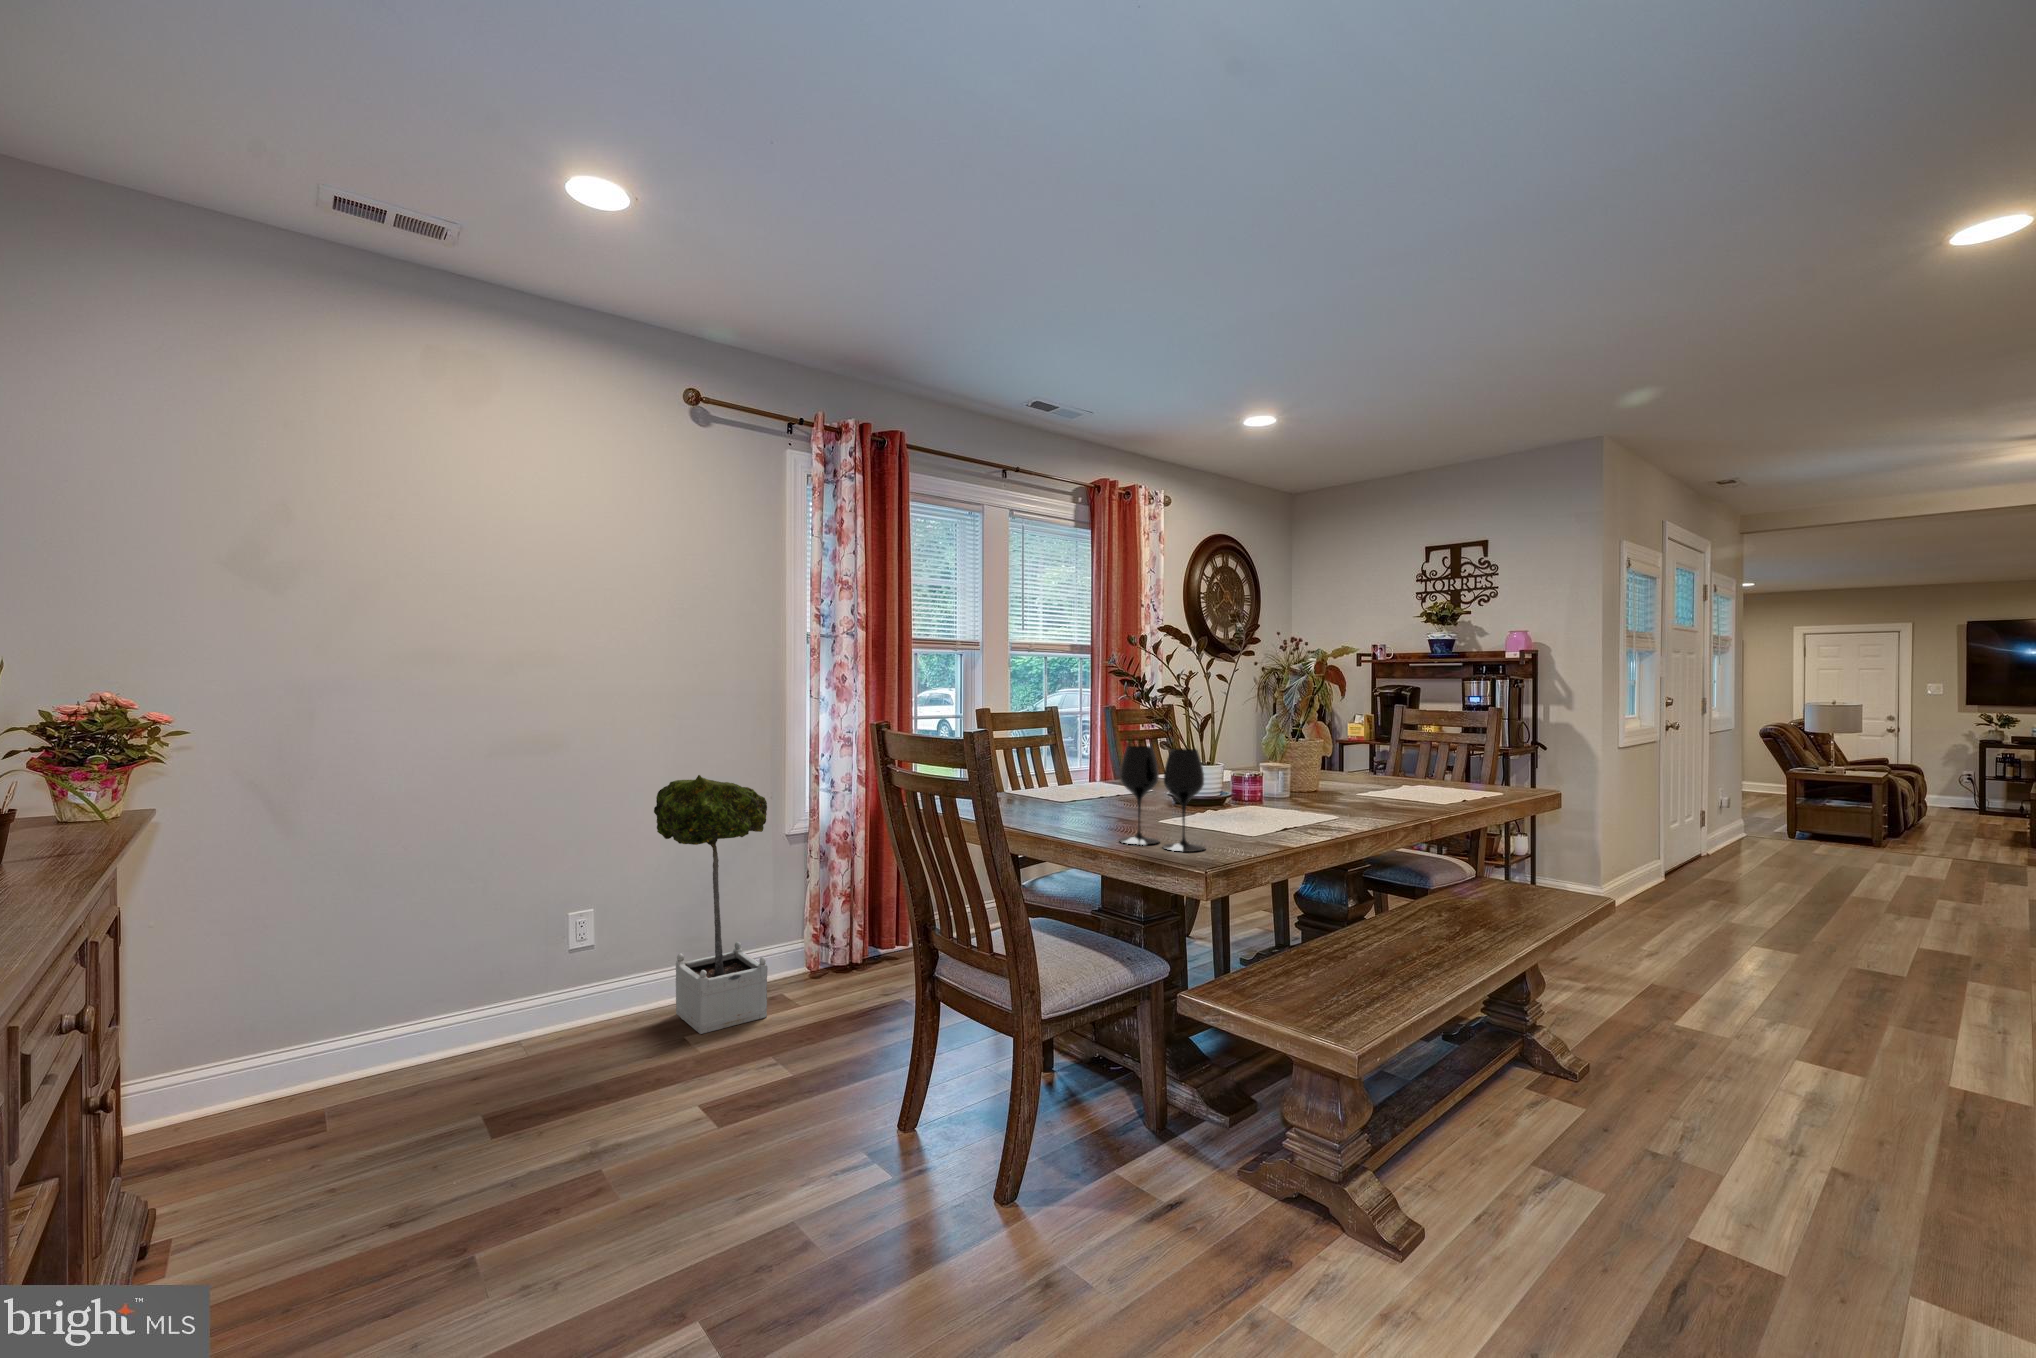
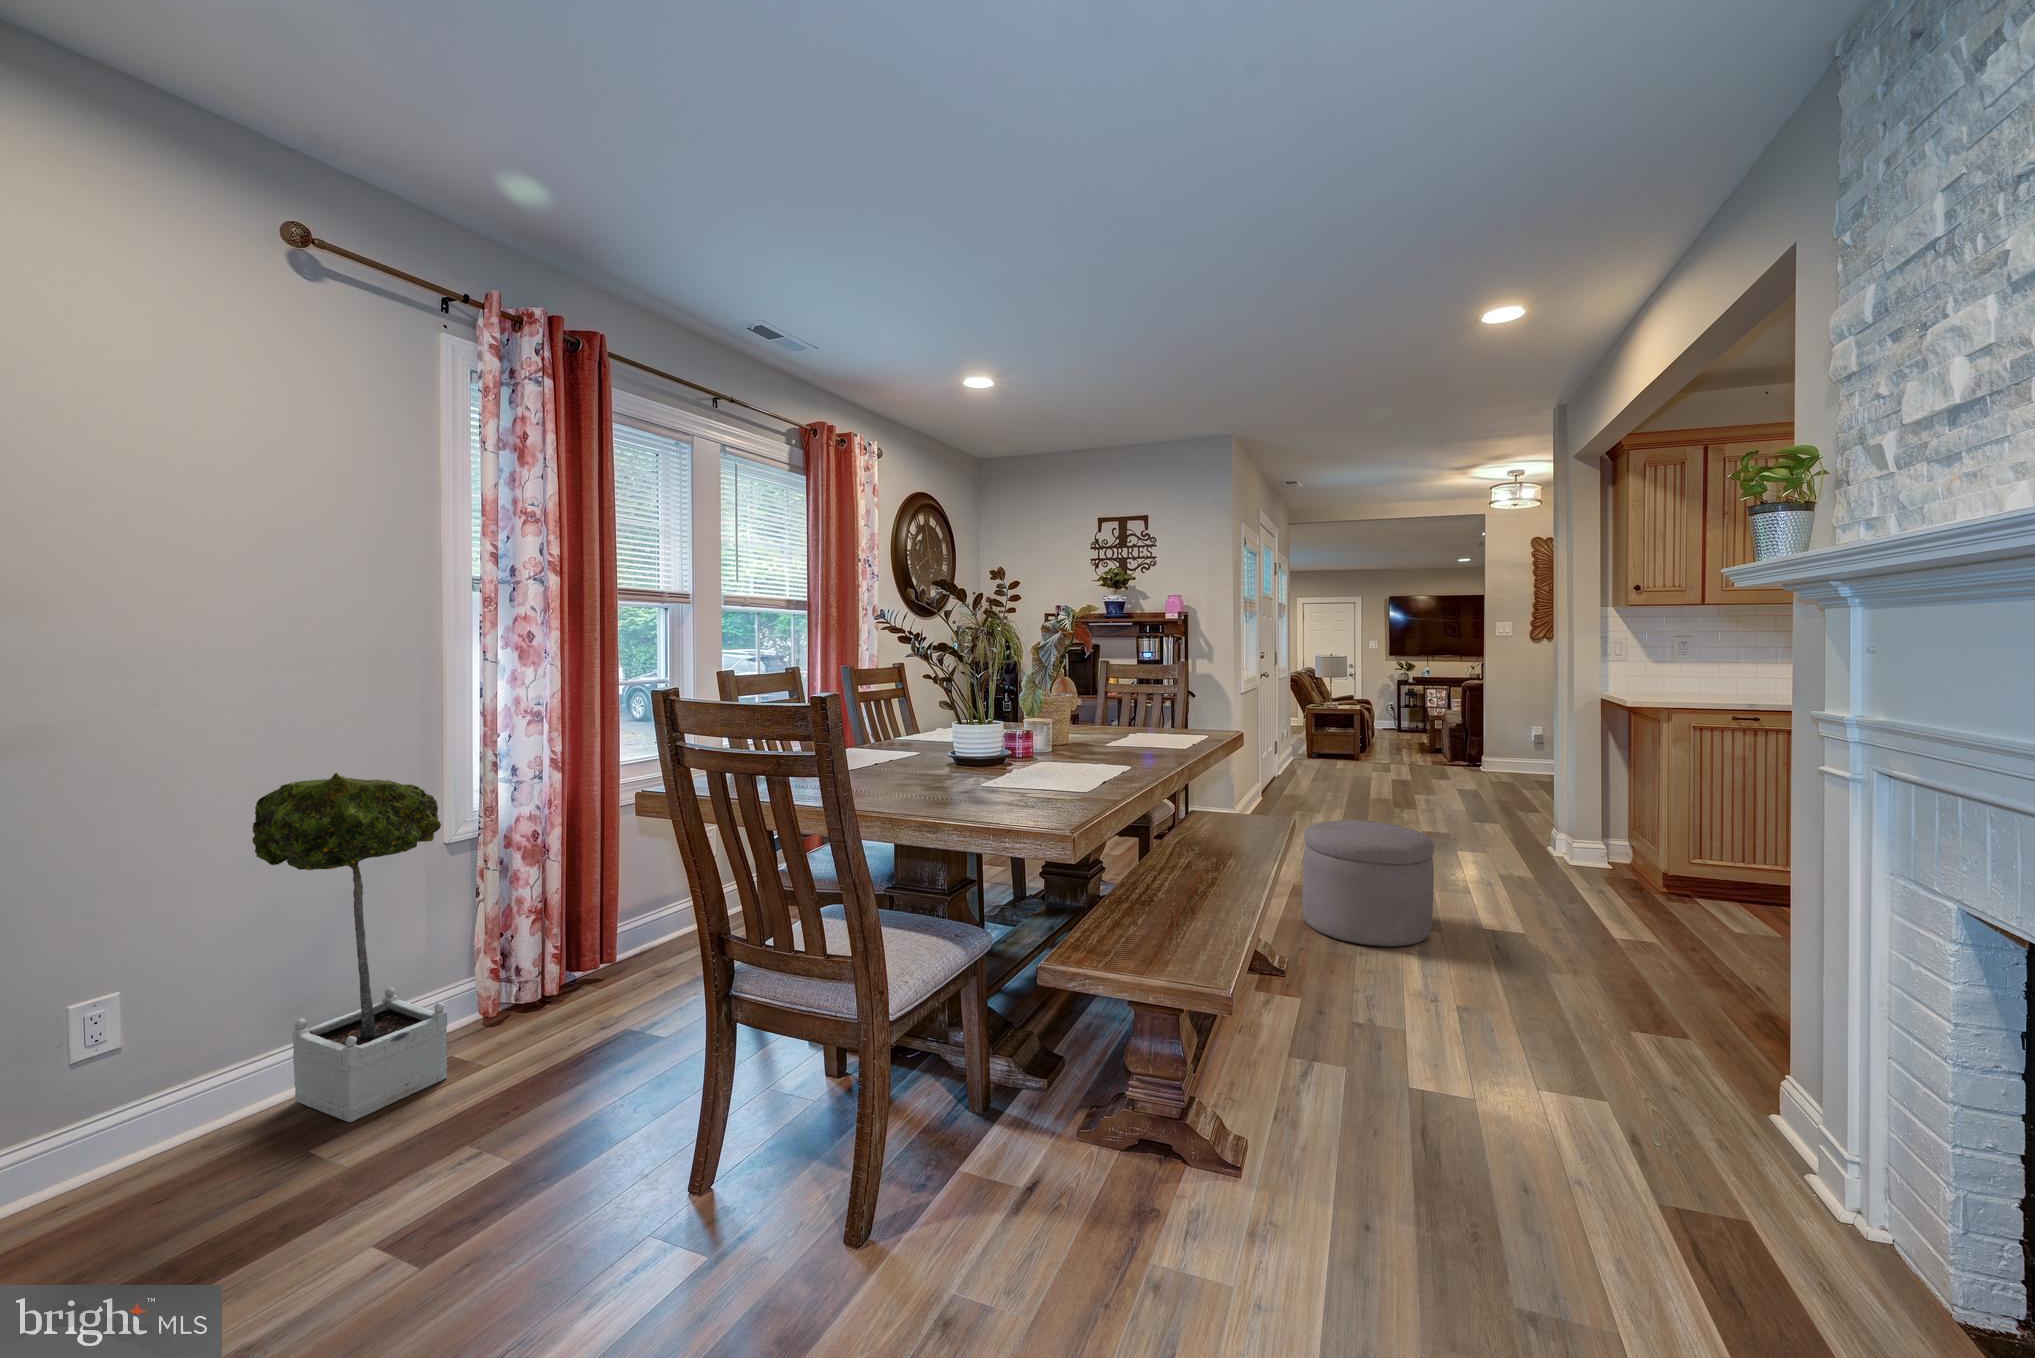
wine glass: present [1120,746,1205,852] -> none [969,718,1065,828]
ottoman: none [1644,901,1845,1072] -> present [1302,820,1435,947]

